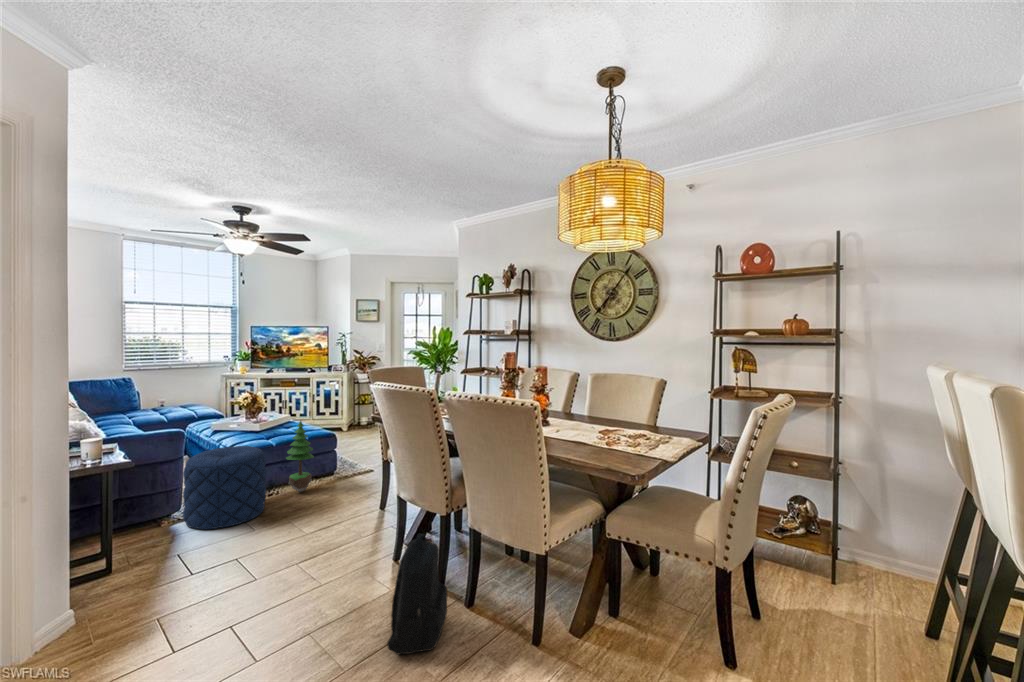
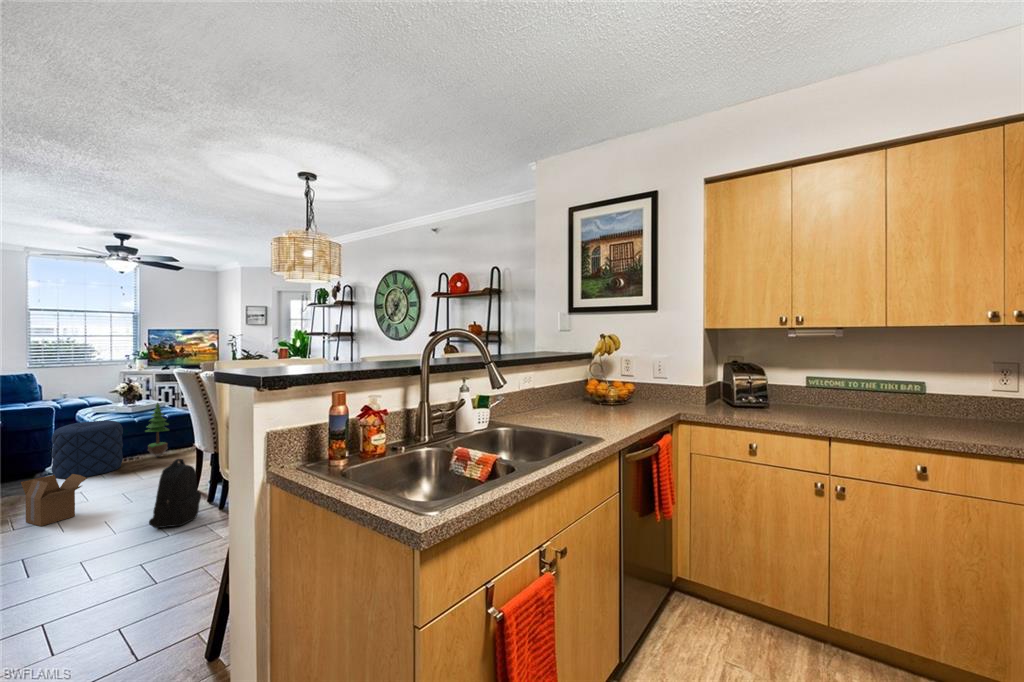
cardboard box: none [177,544,267,640] -> present [21,474,87,526]

